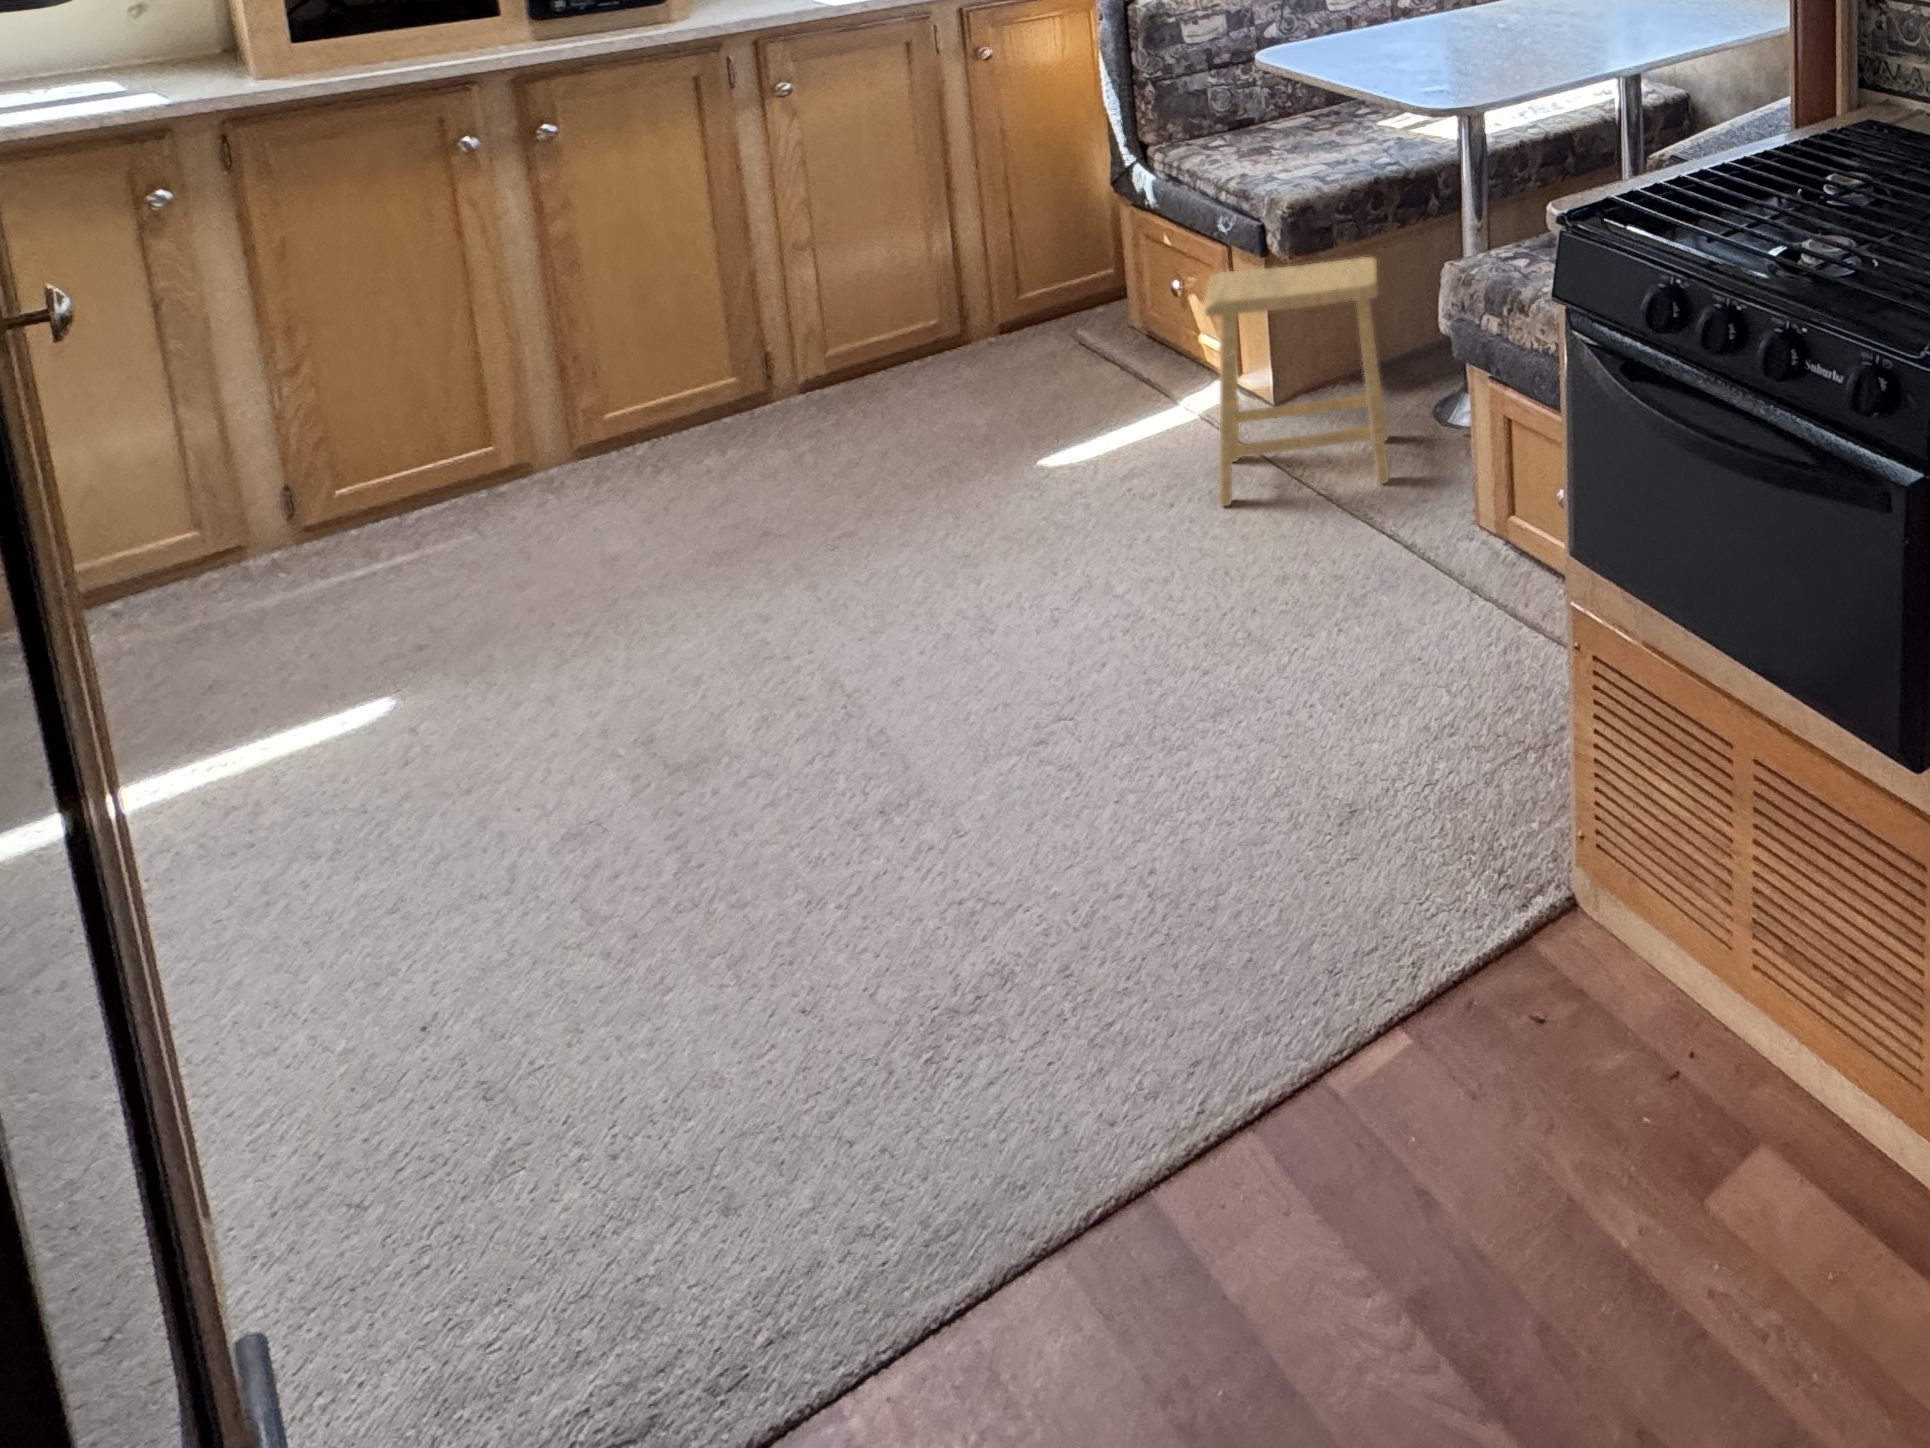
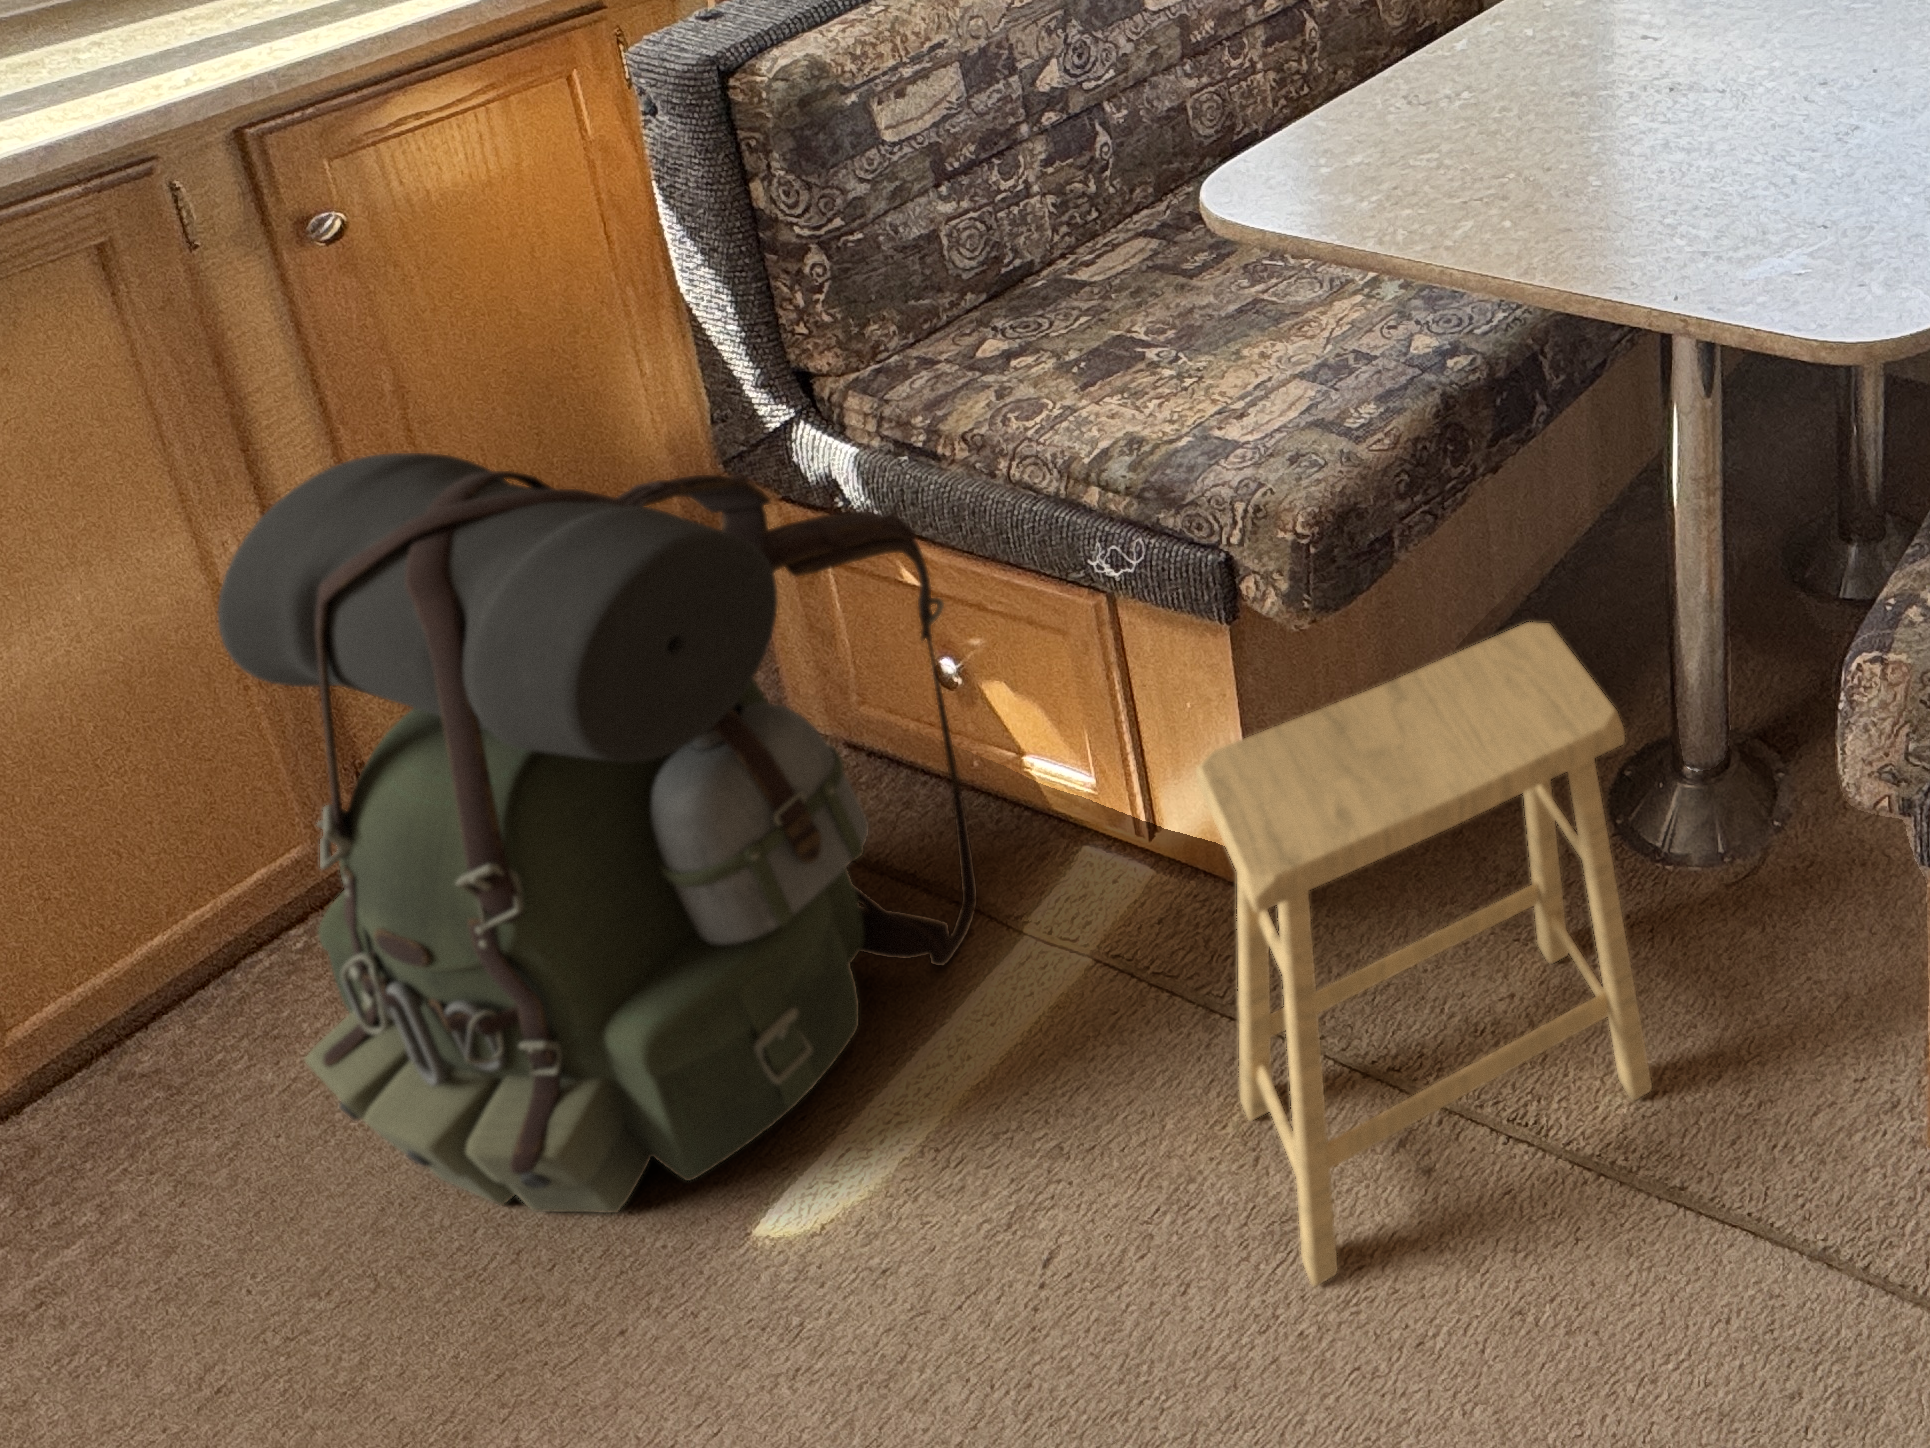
backpack: none [909,128,1173,443] -> present [218,453,977,1213]

